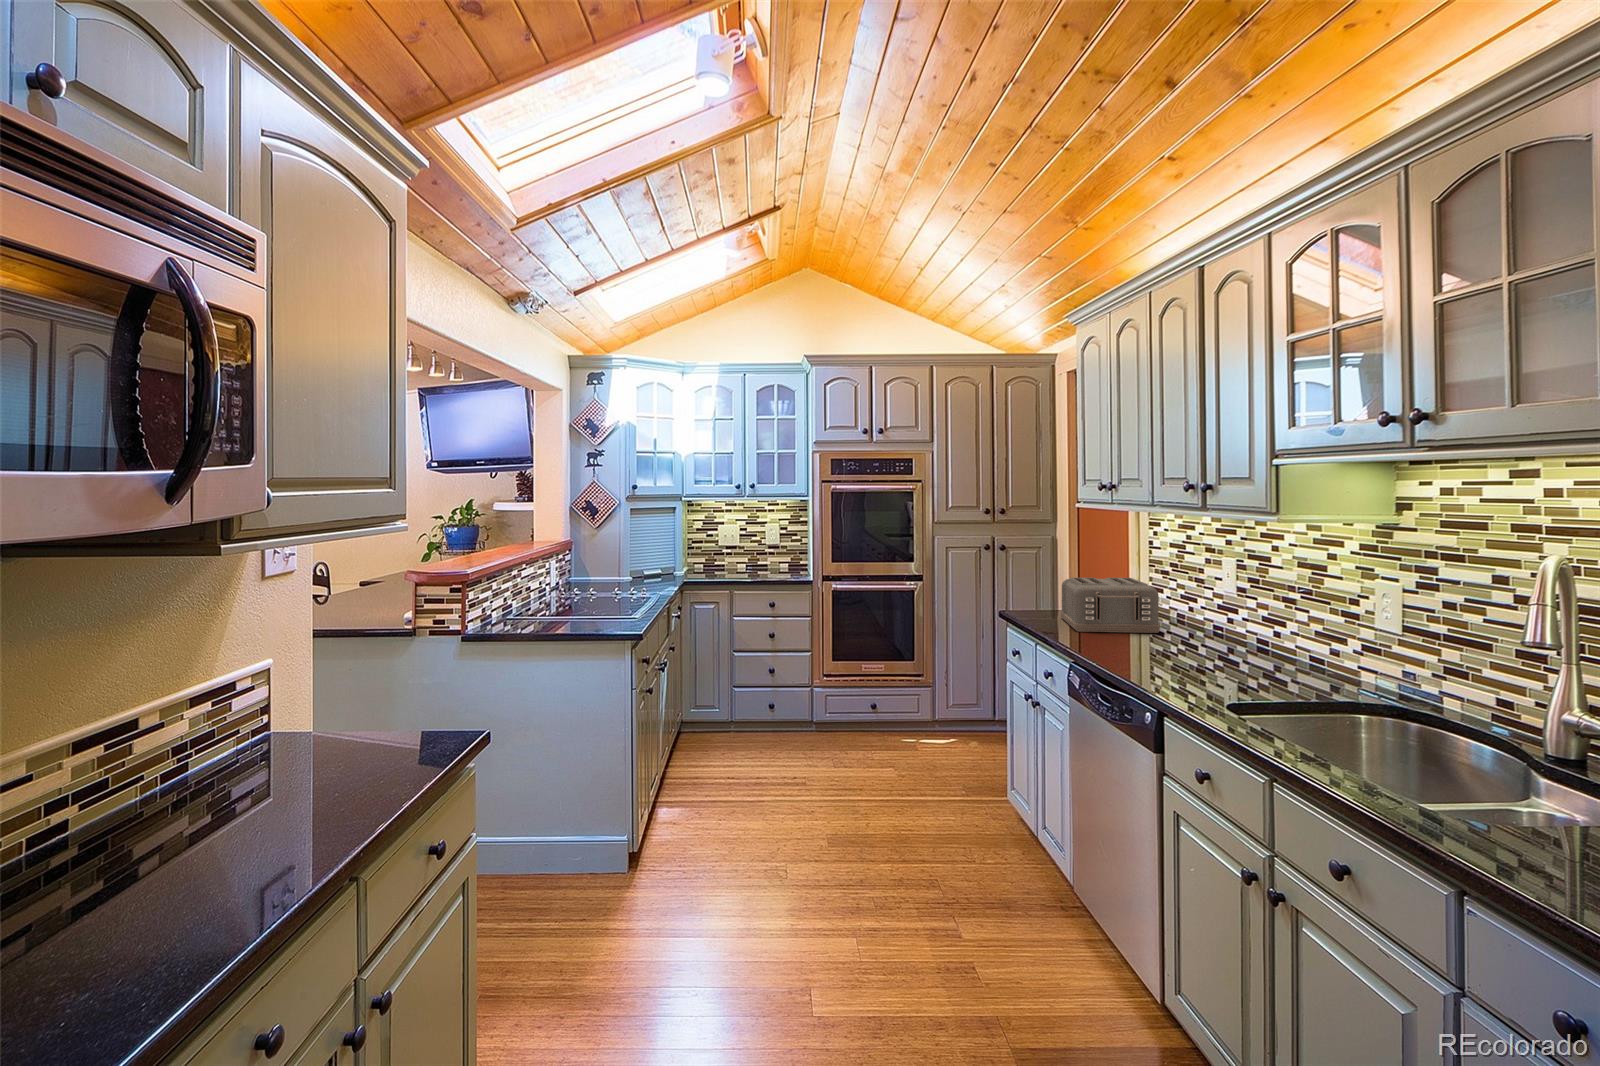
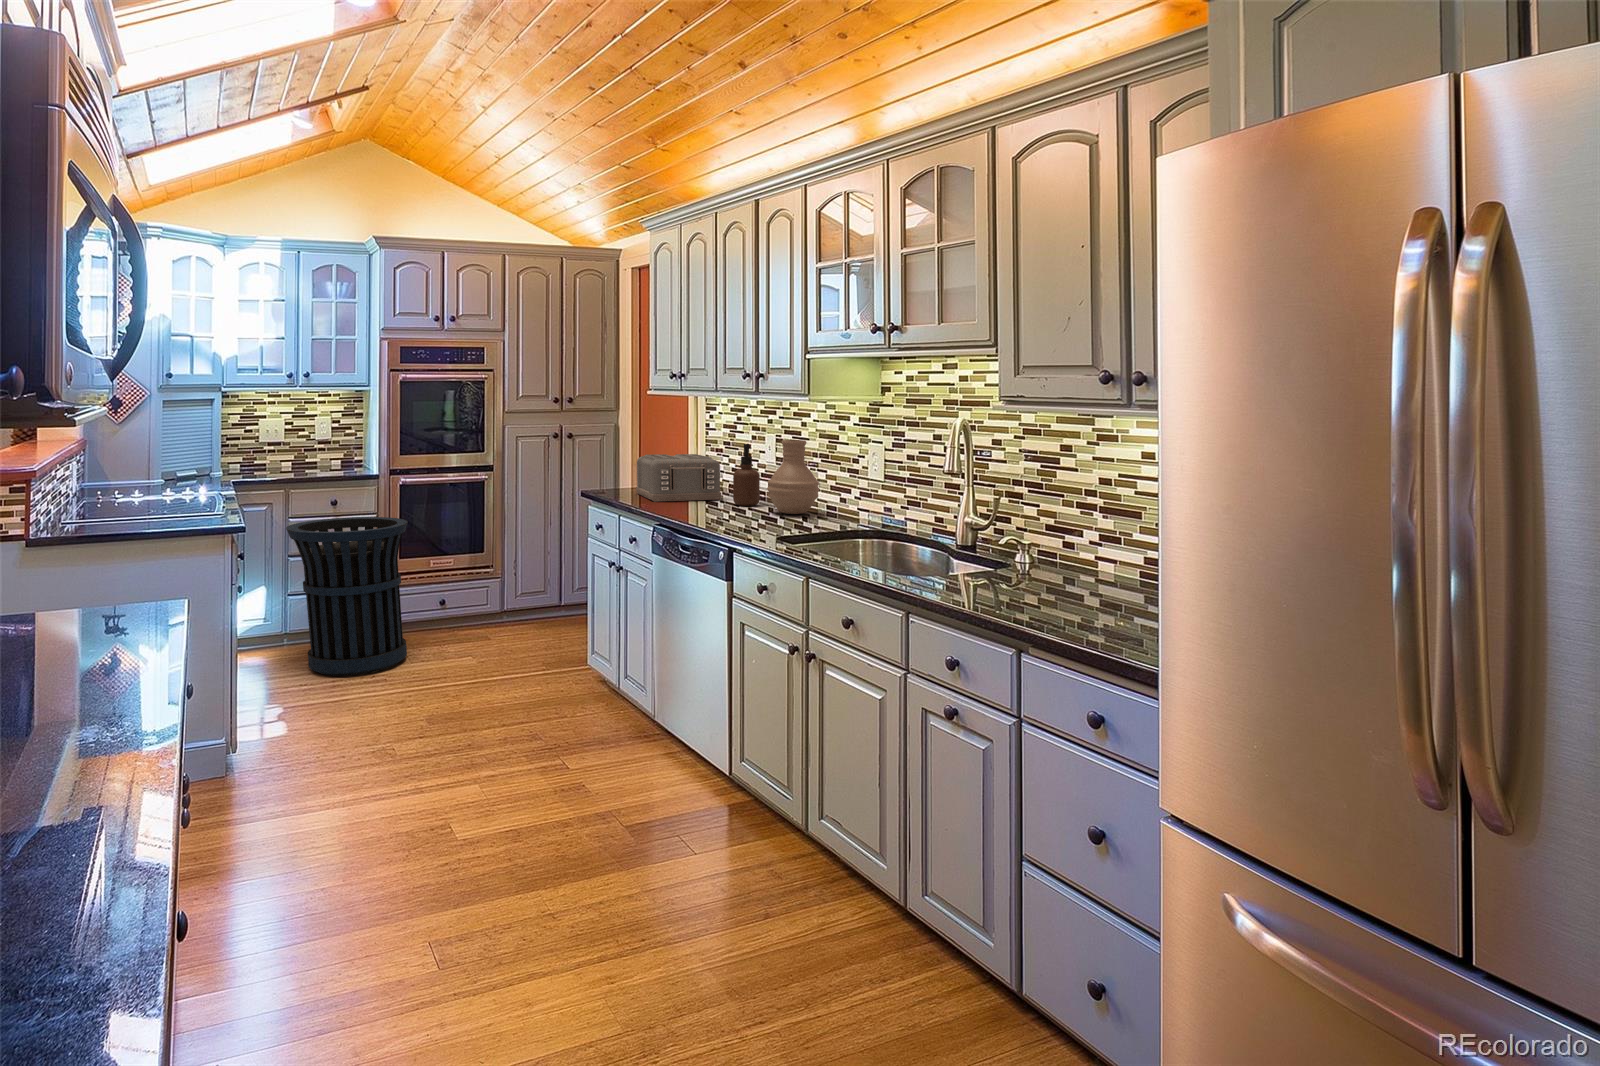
vase: none [1217,571,1296,665] -> present [767,440,819,514]
soap dispenser: none [1174,572,1210,646] -> present [733,444,760,506]
trash can: none [766,620,855,761] -> present [286,517,408,676]

